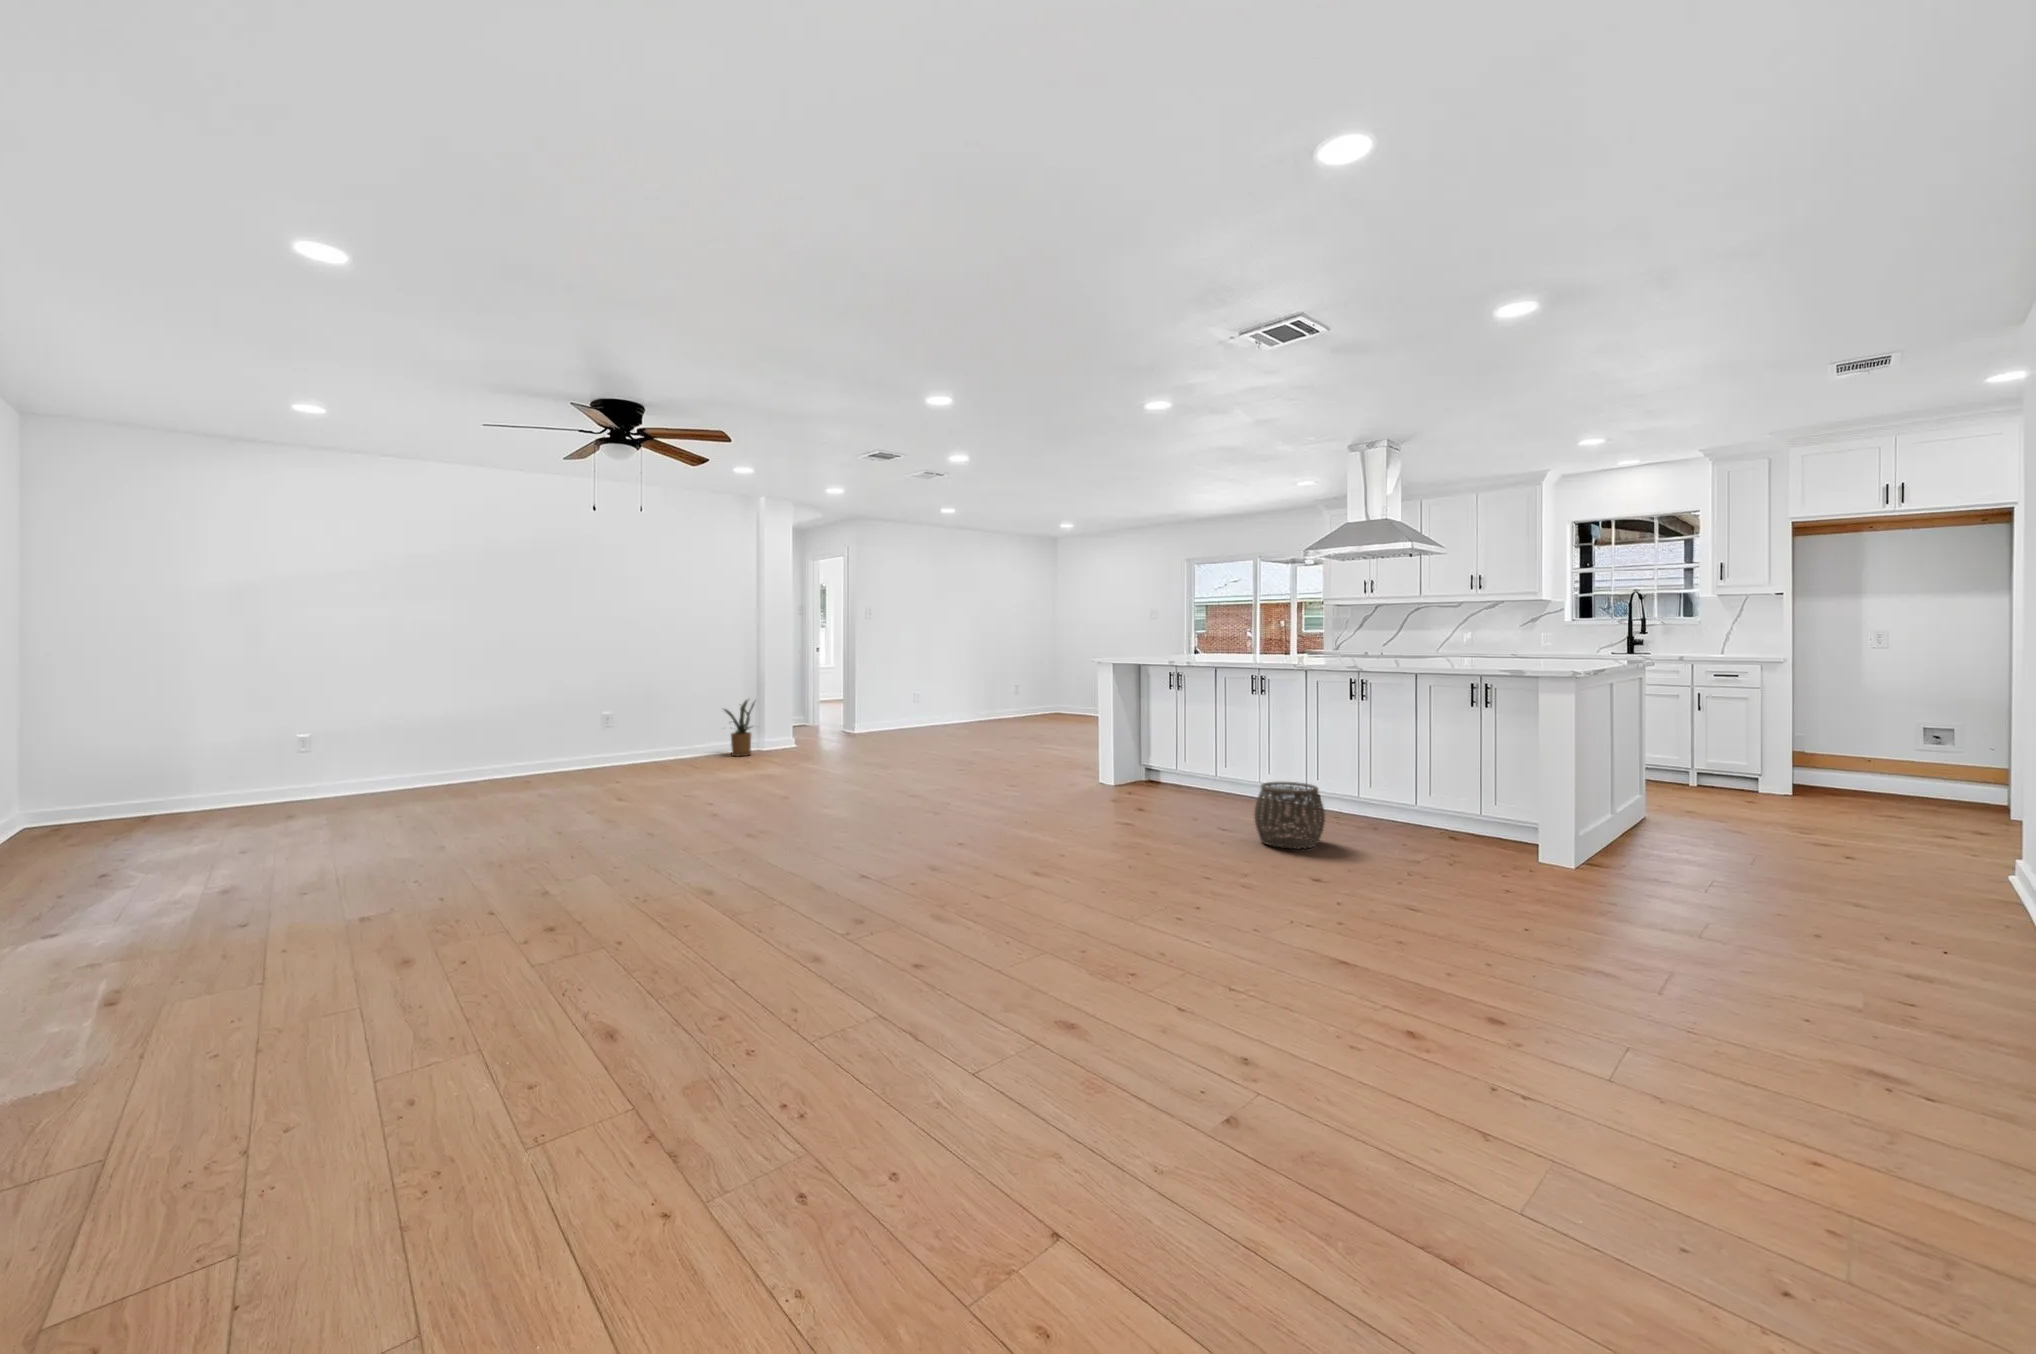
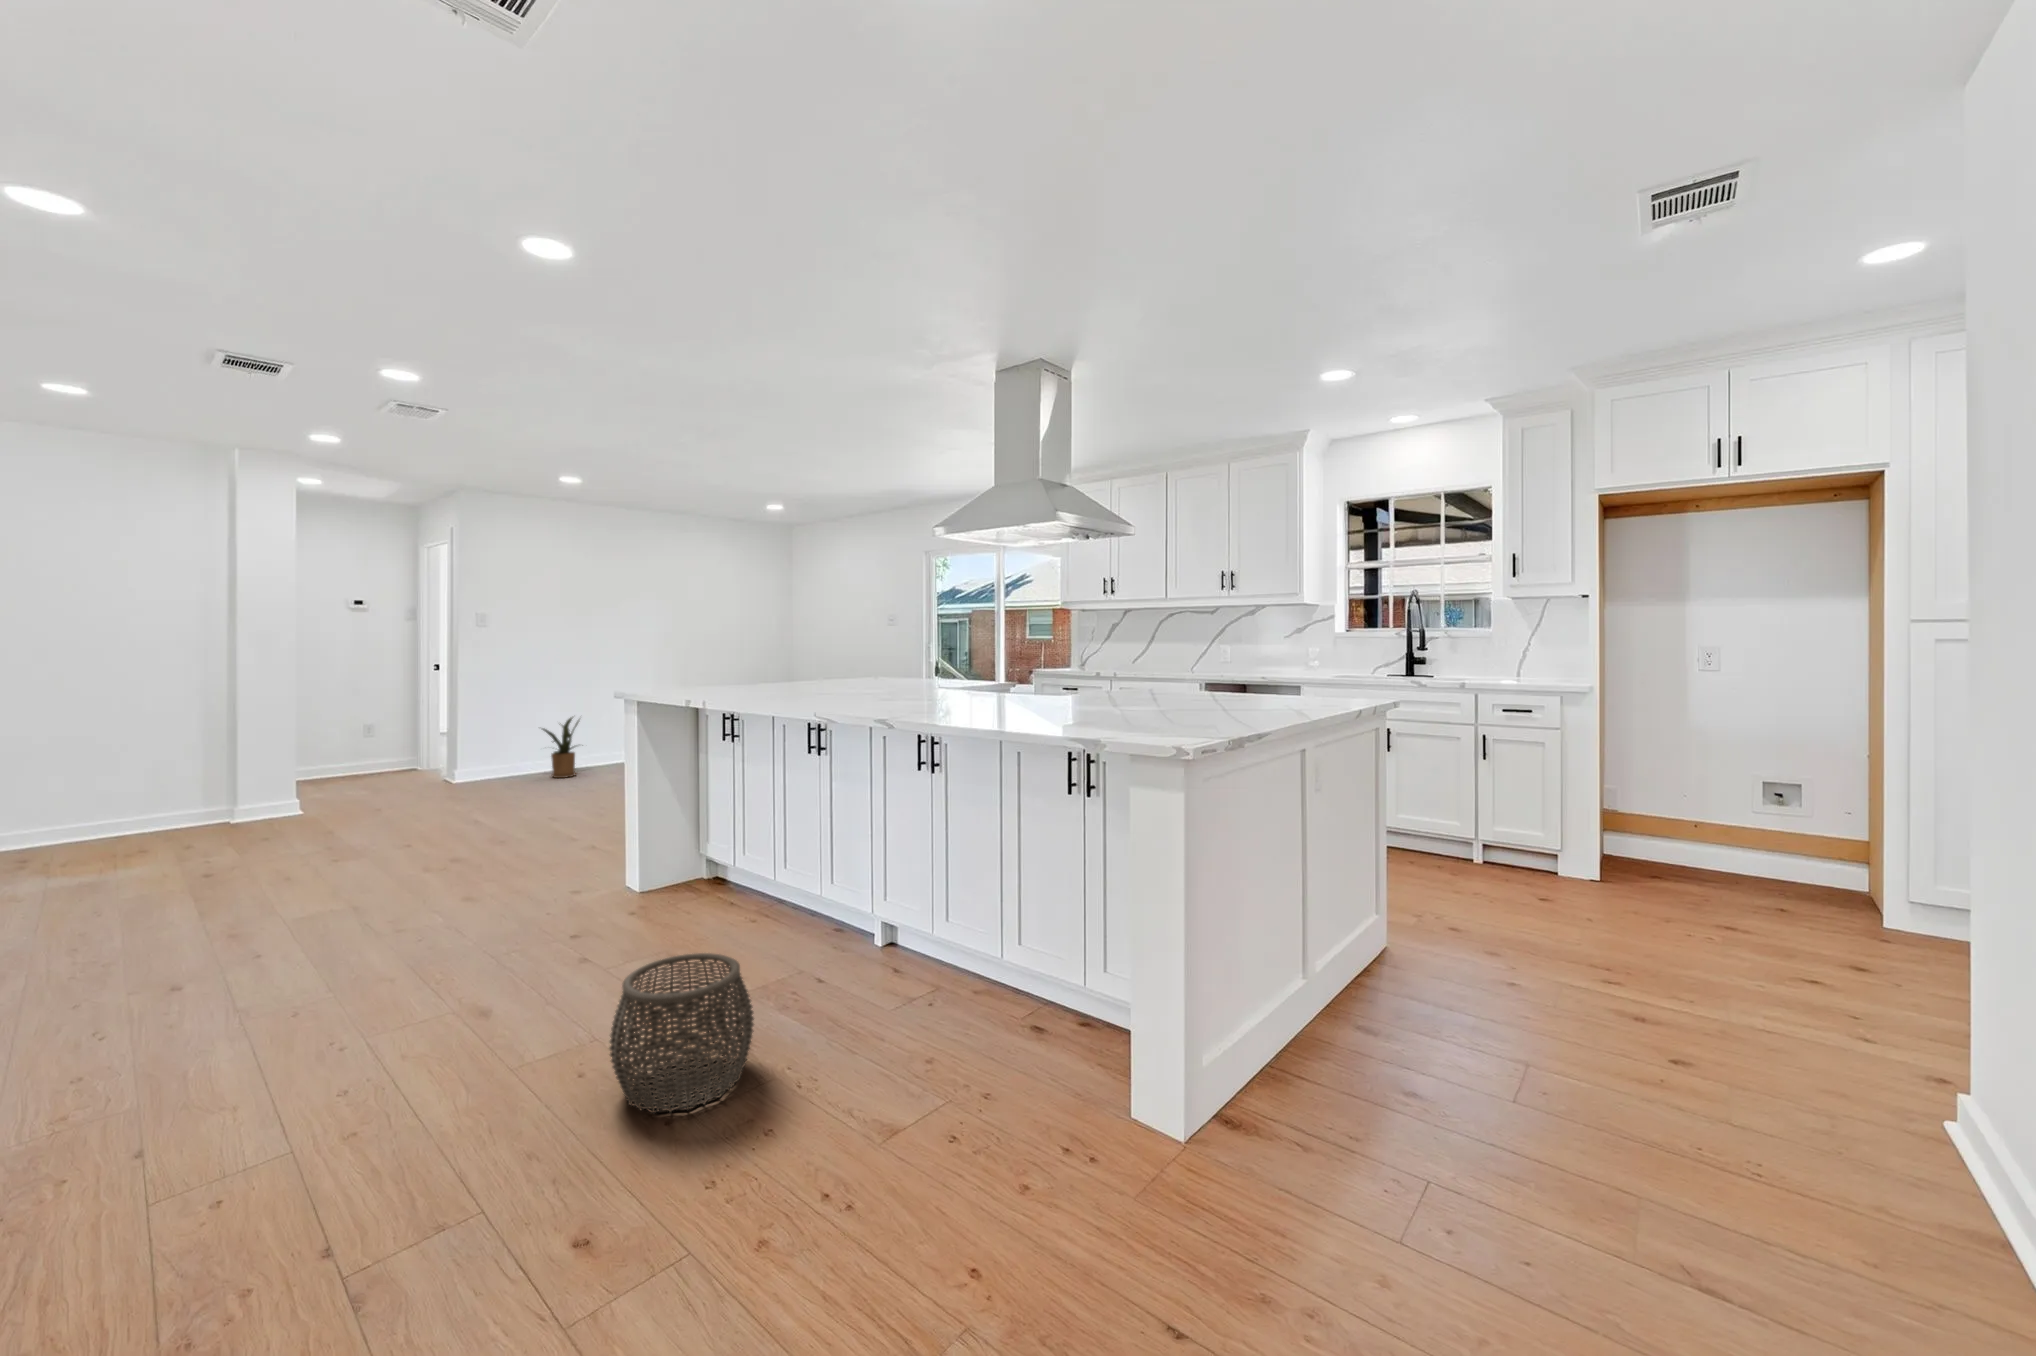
house plant: present [724,700,755,756] -> present [542,717,579,778]

